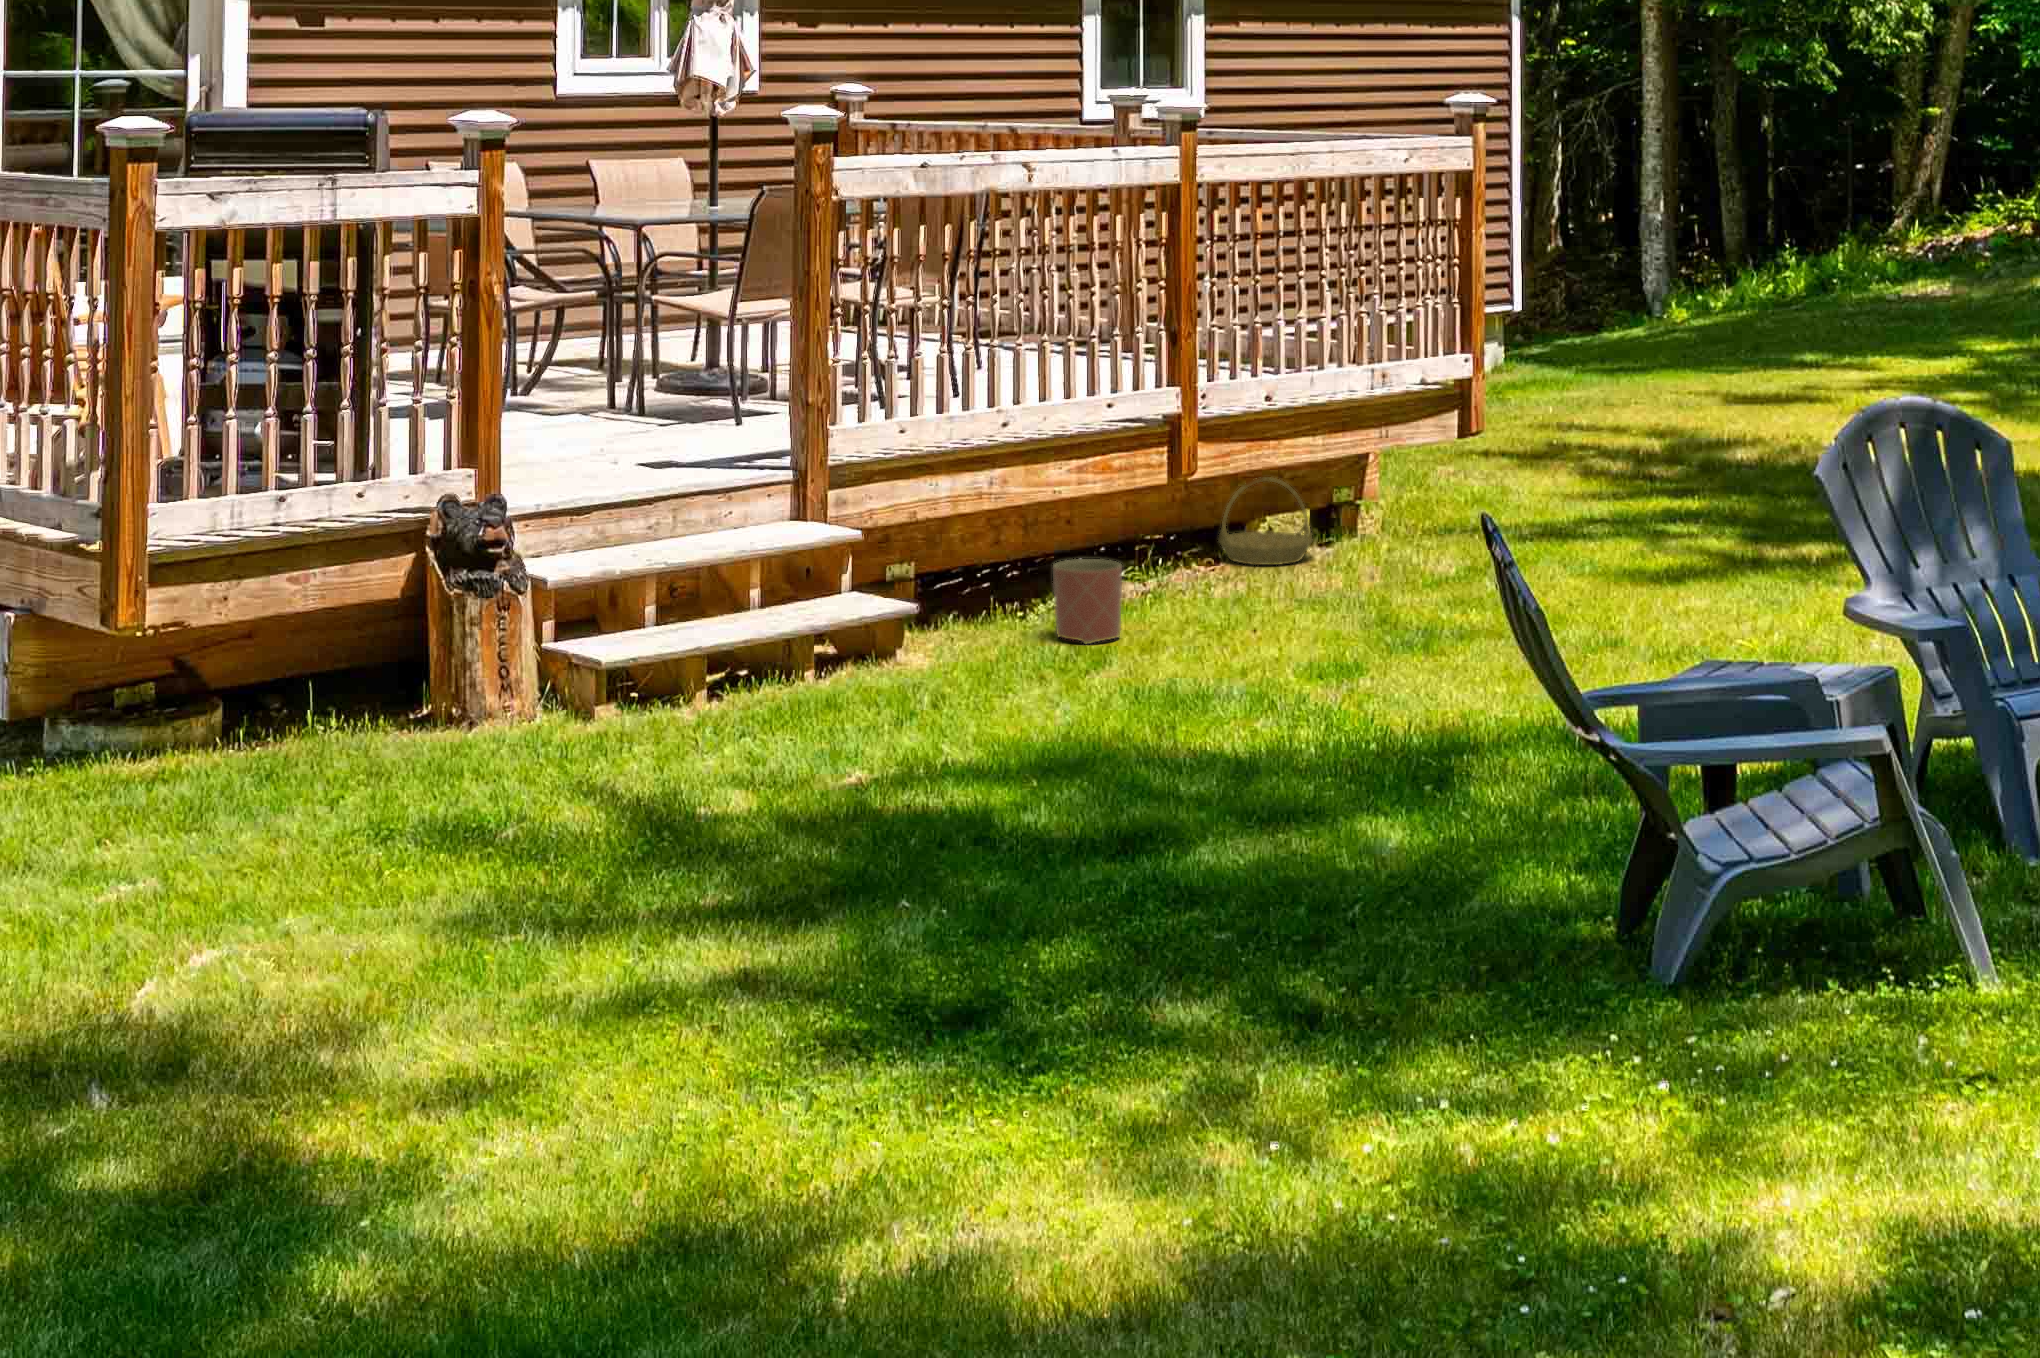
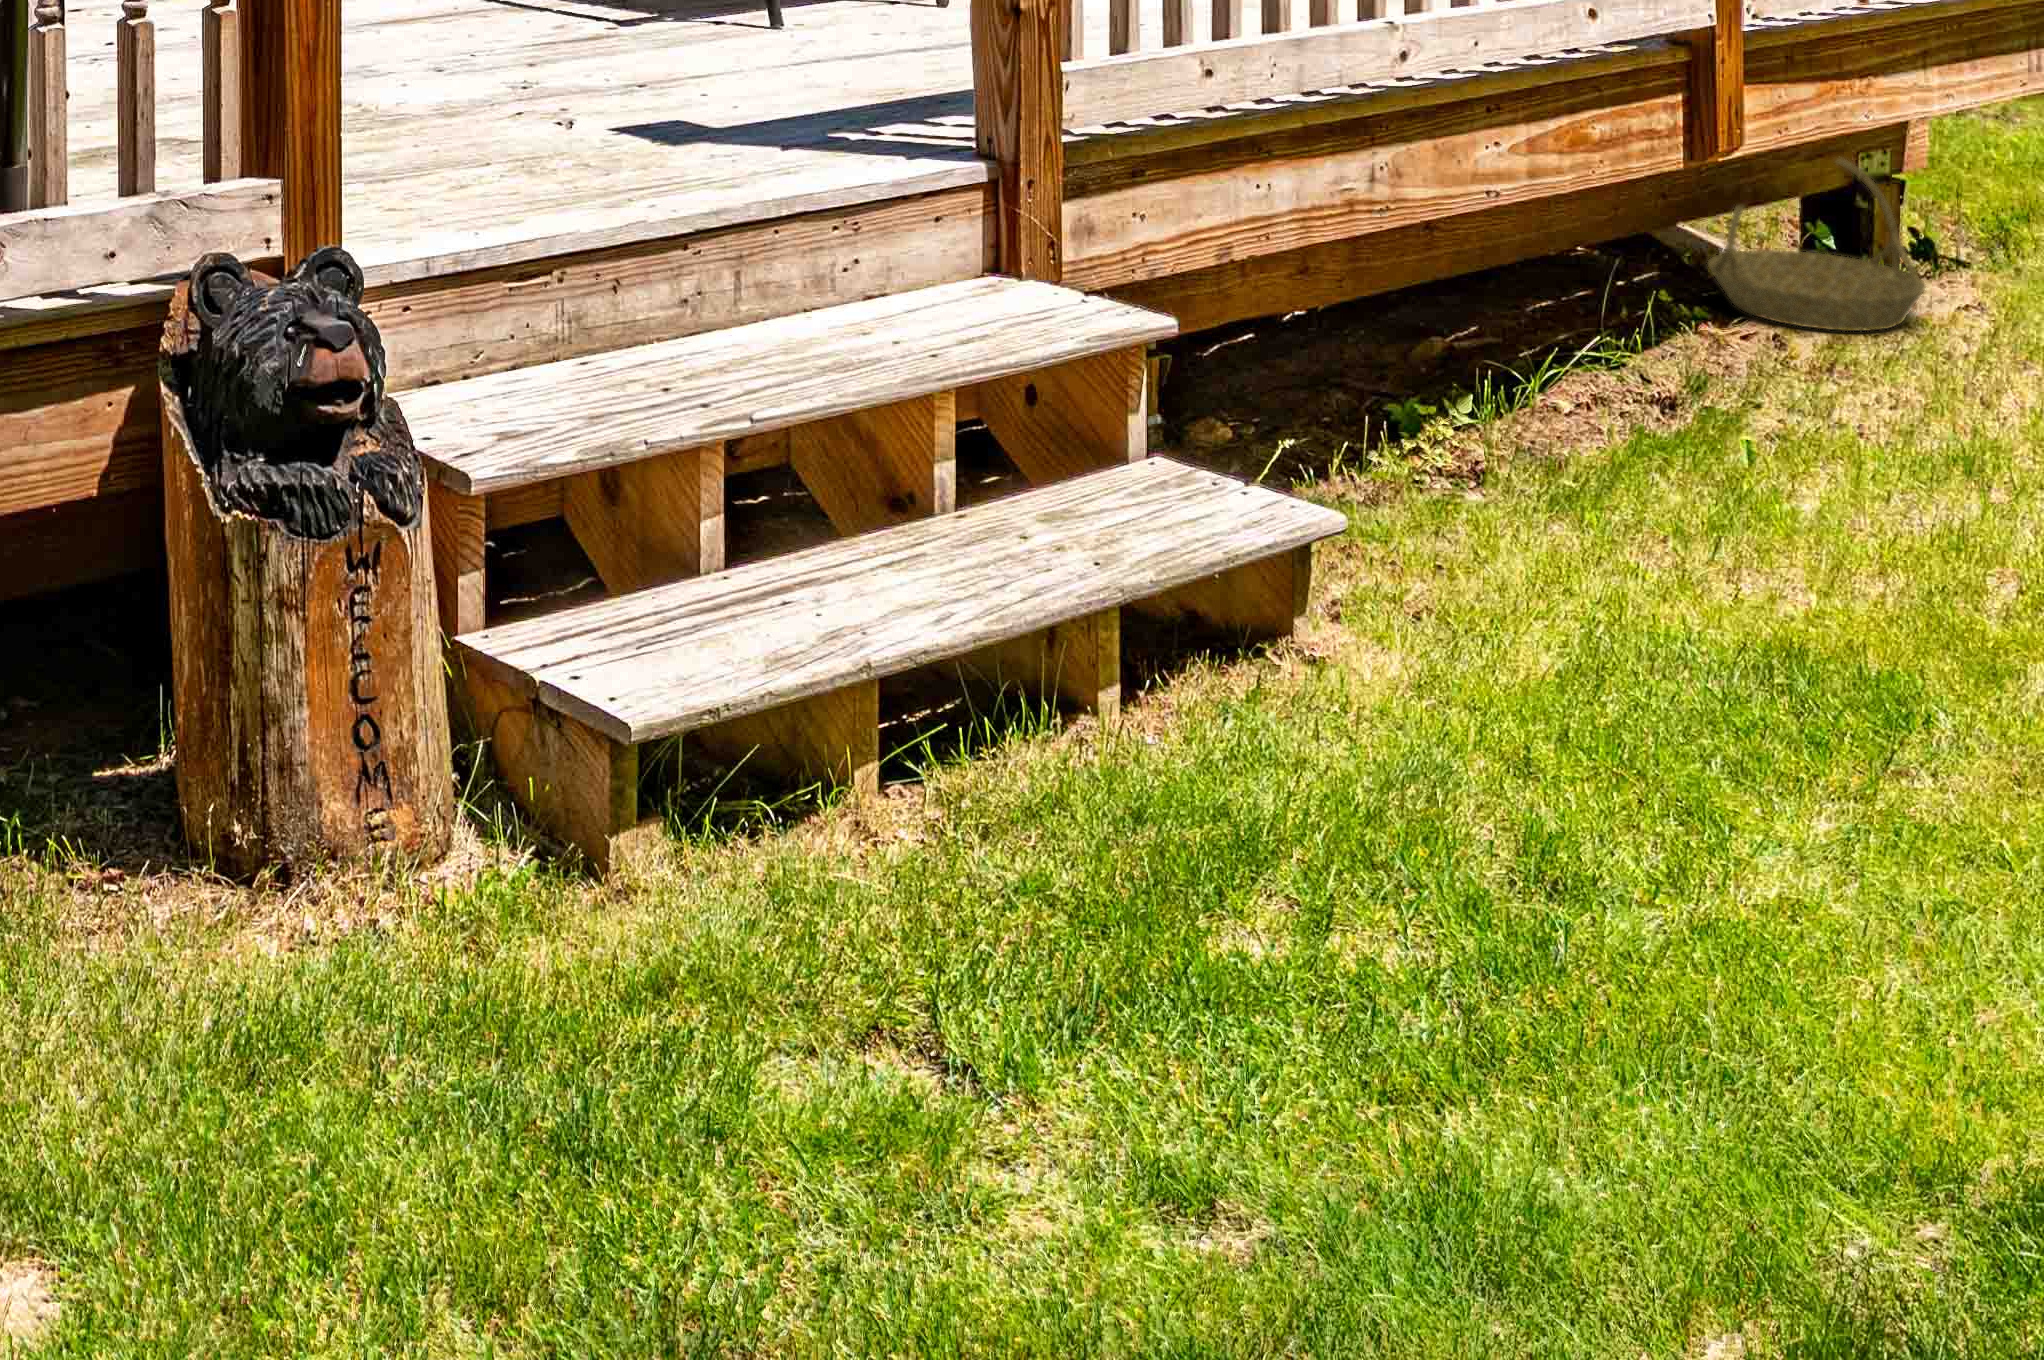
planter: present [1053,559,1122,644] -> none [1540,360,1716,568]

